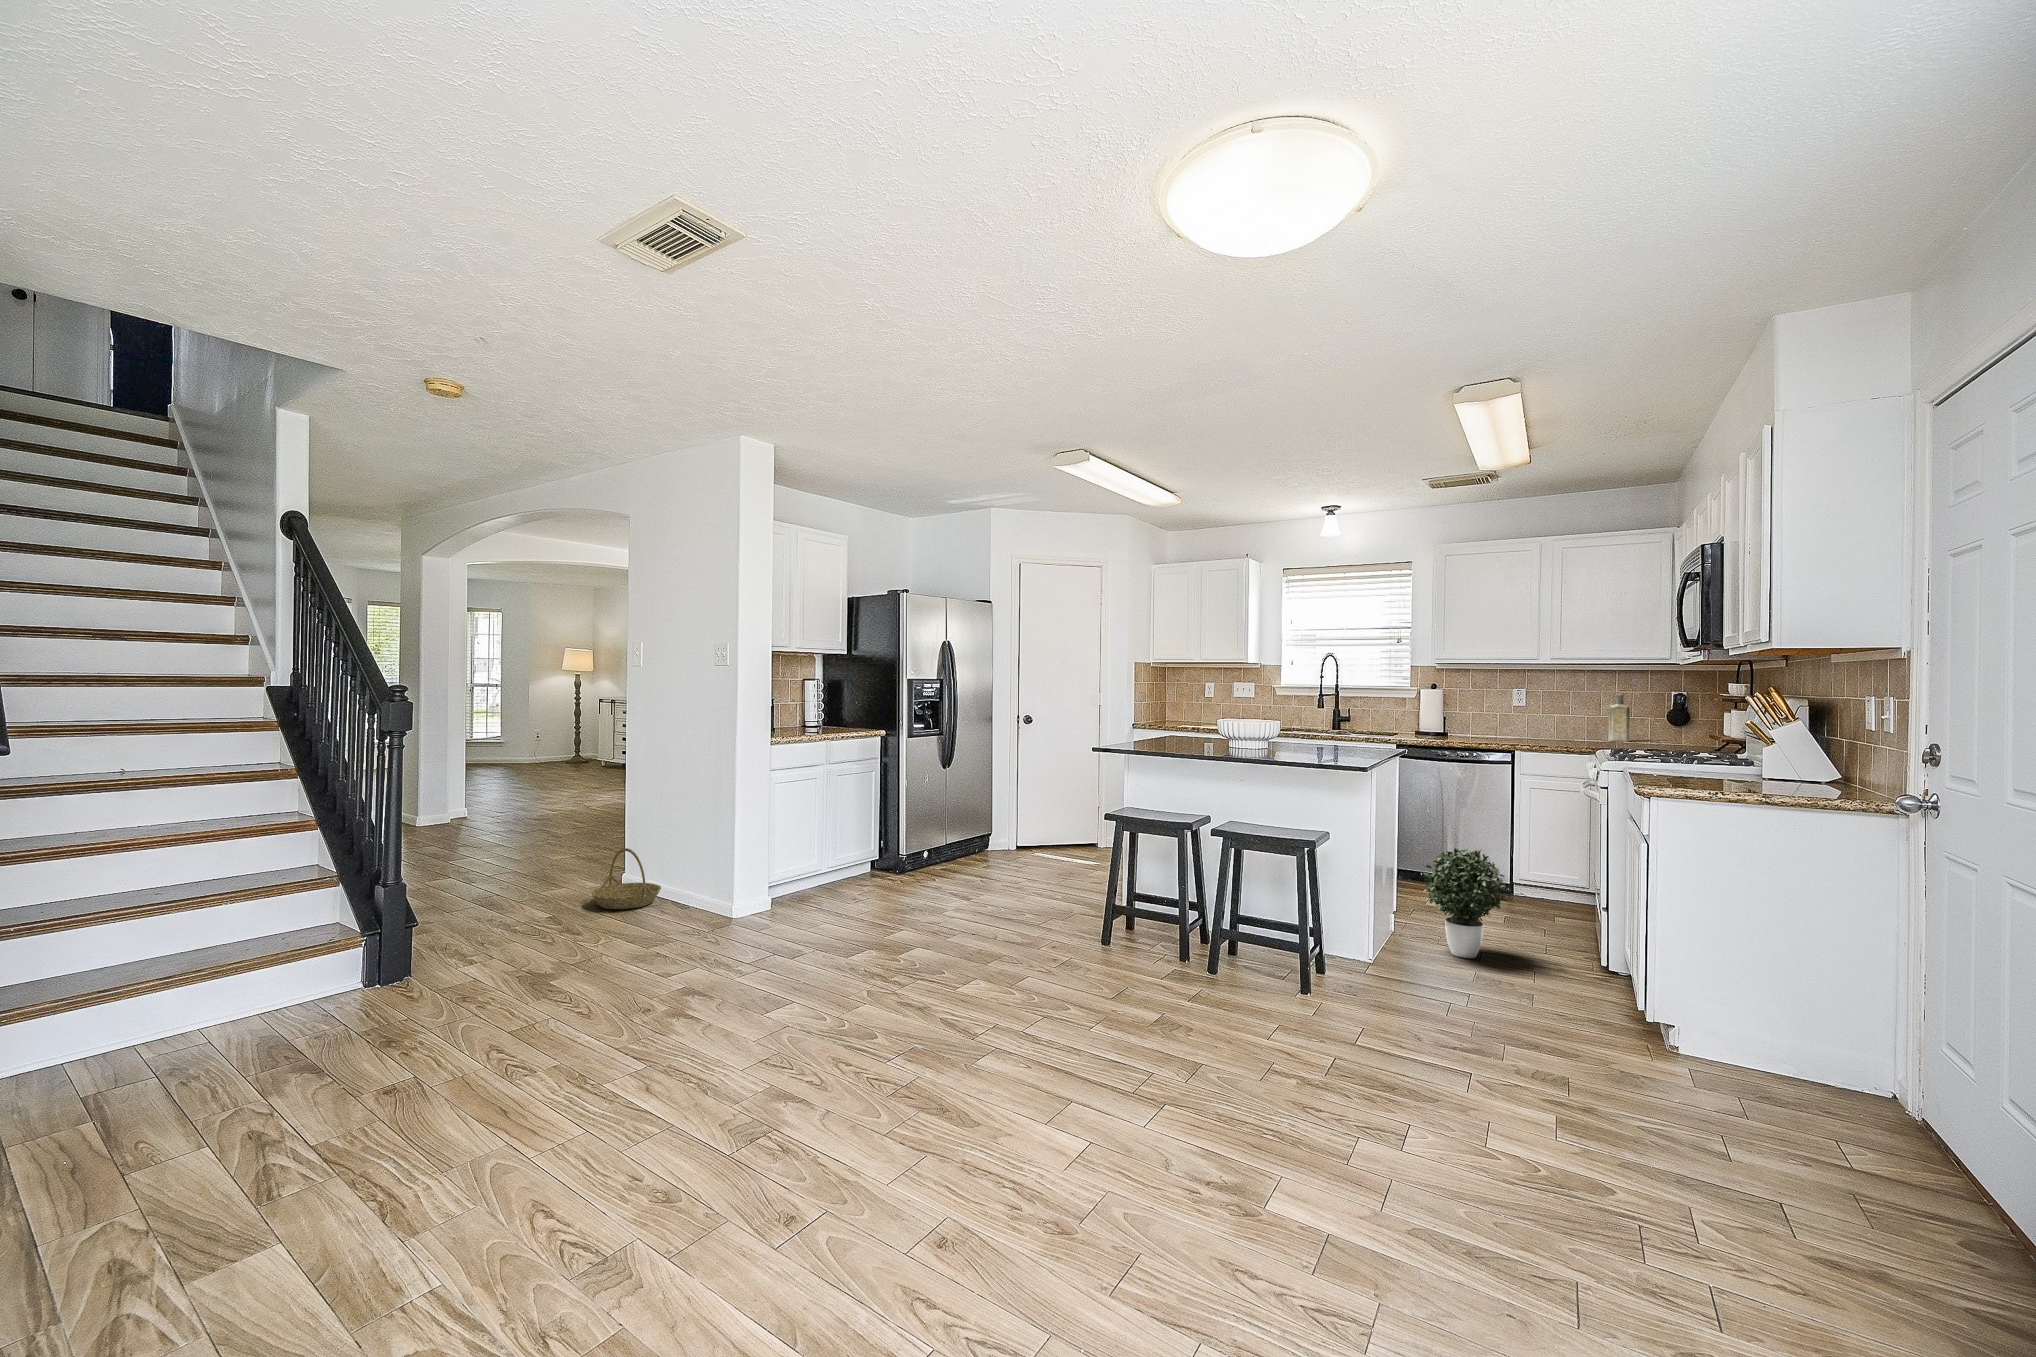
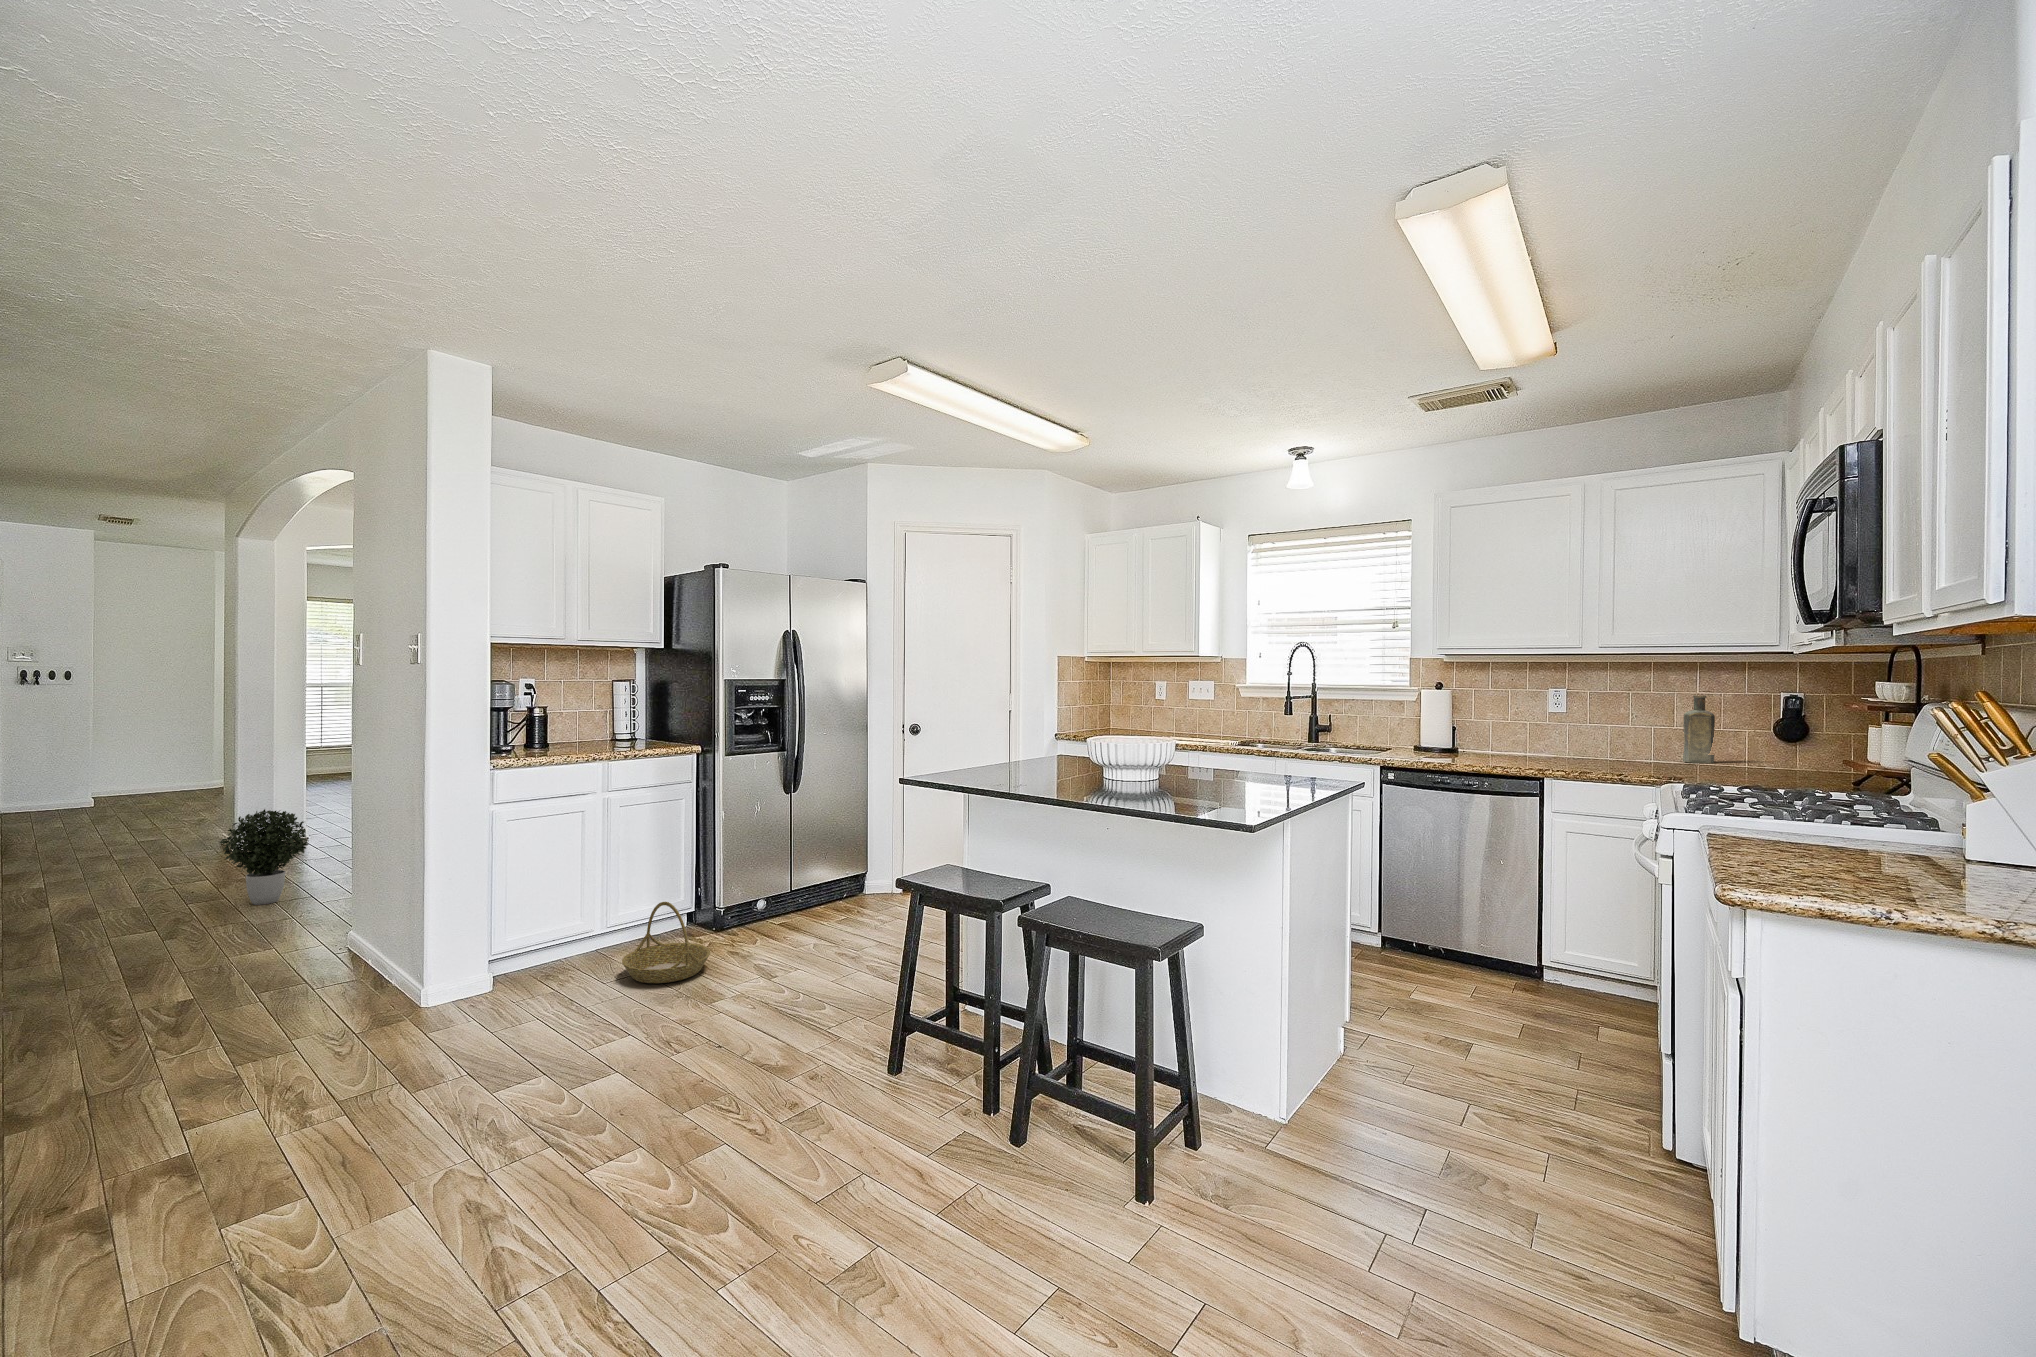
basket: present [592,848,661,909] -> present [622,902,710,983]
potted plant: present [1423,848,1508,958] -> present [219,809,308,905]

